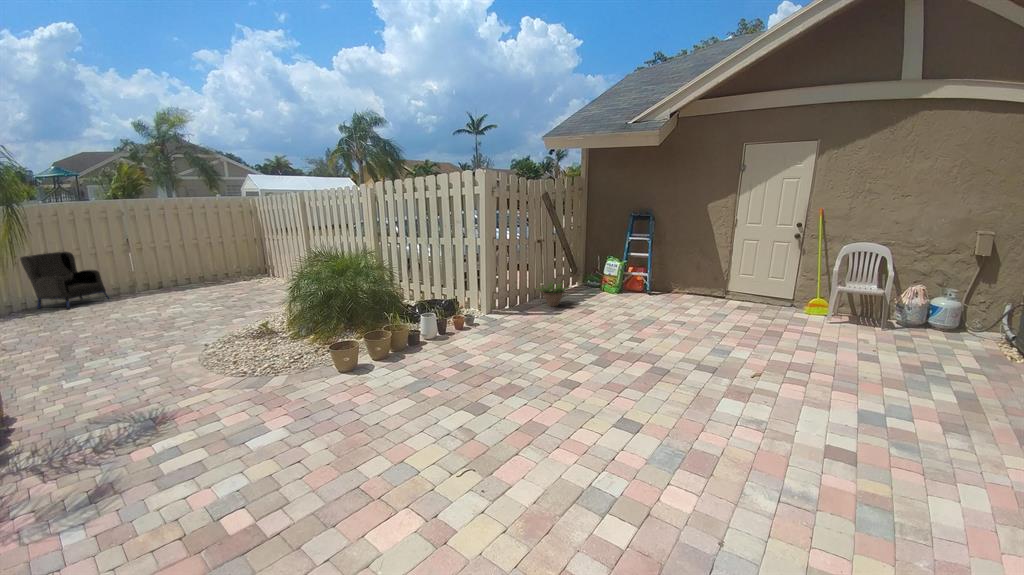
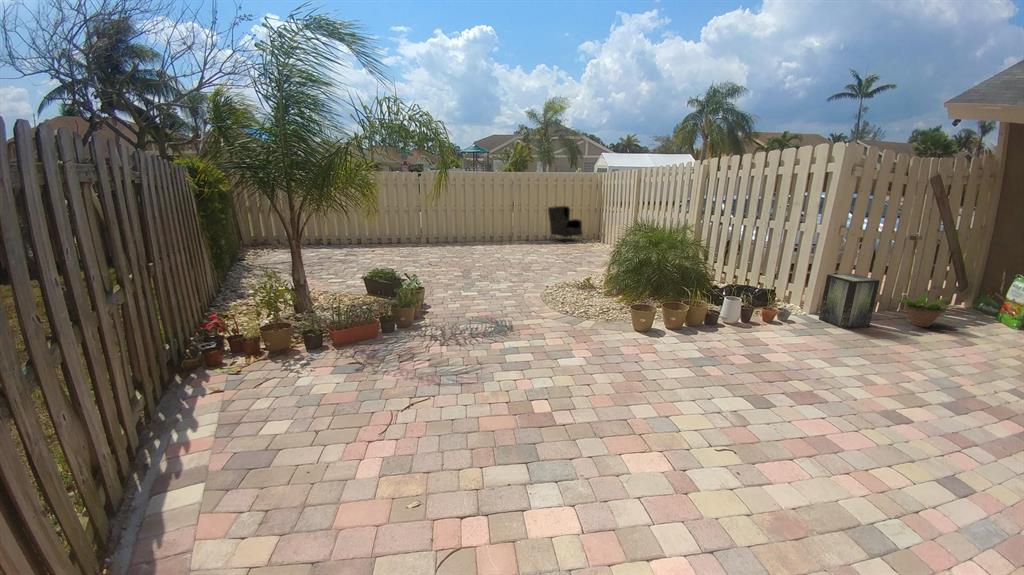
armchair: present [20,251,109,309] -> present [548,206,583,239]
storage box: none [492,274,527,321] -> present [819,274,880,329]

